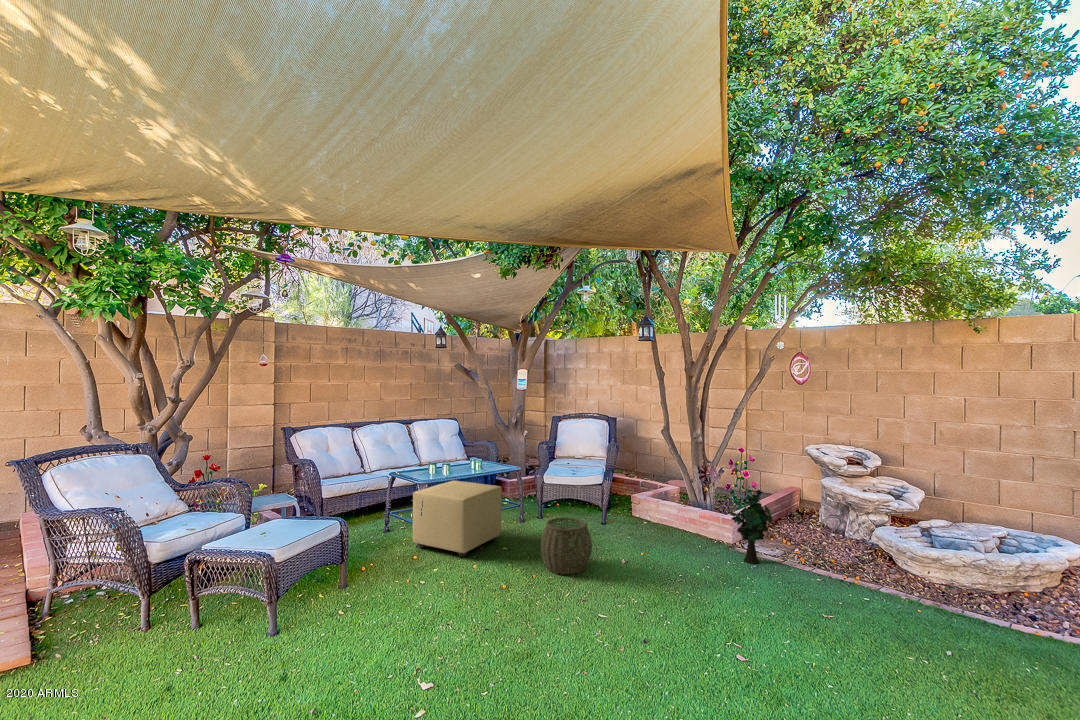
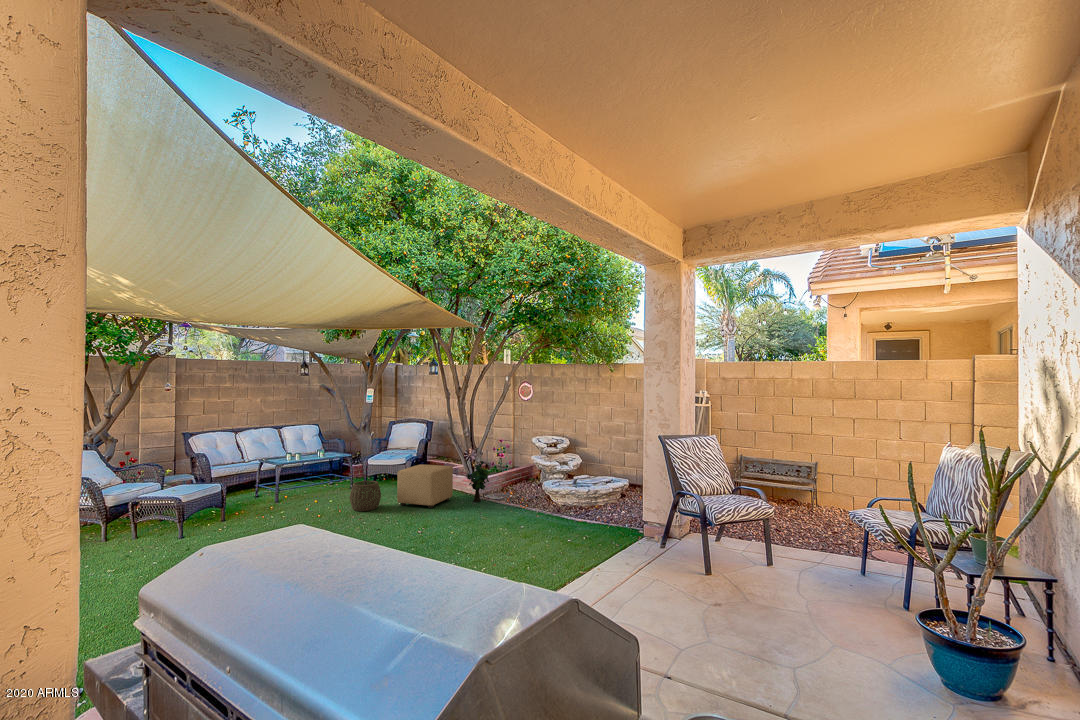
ottoman: present [413,481,502,557] -> present [397,464,453,508]

